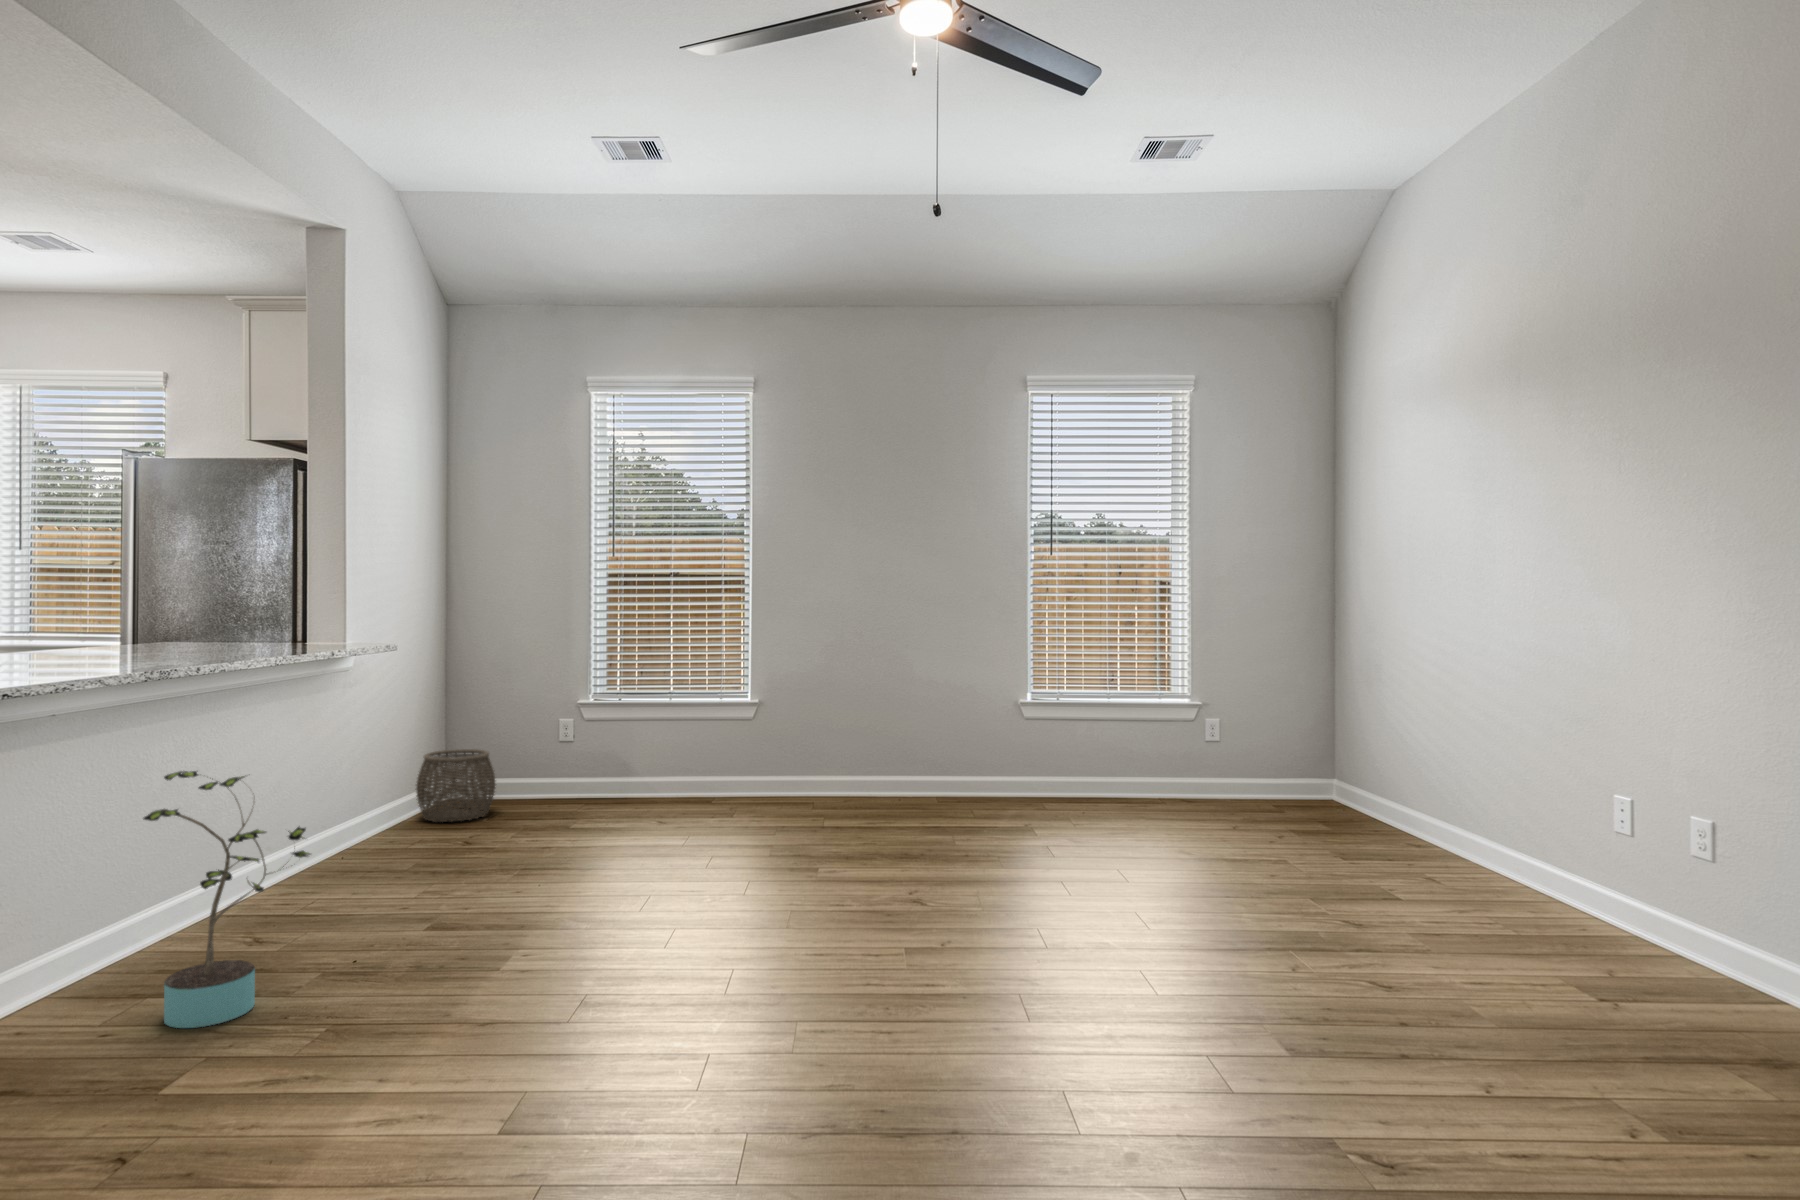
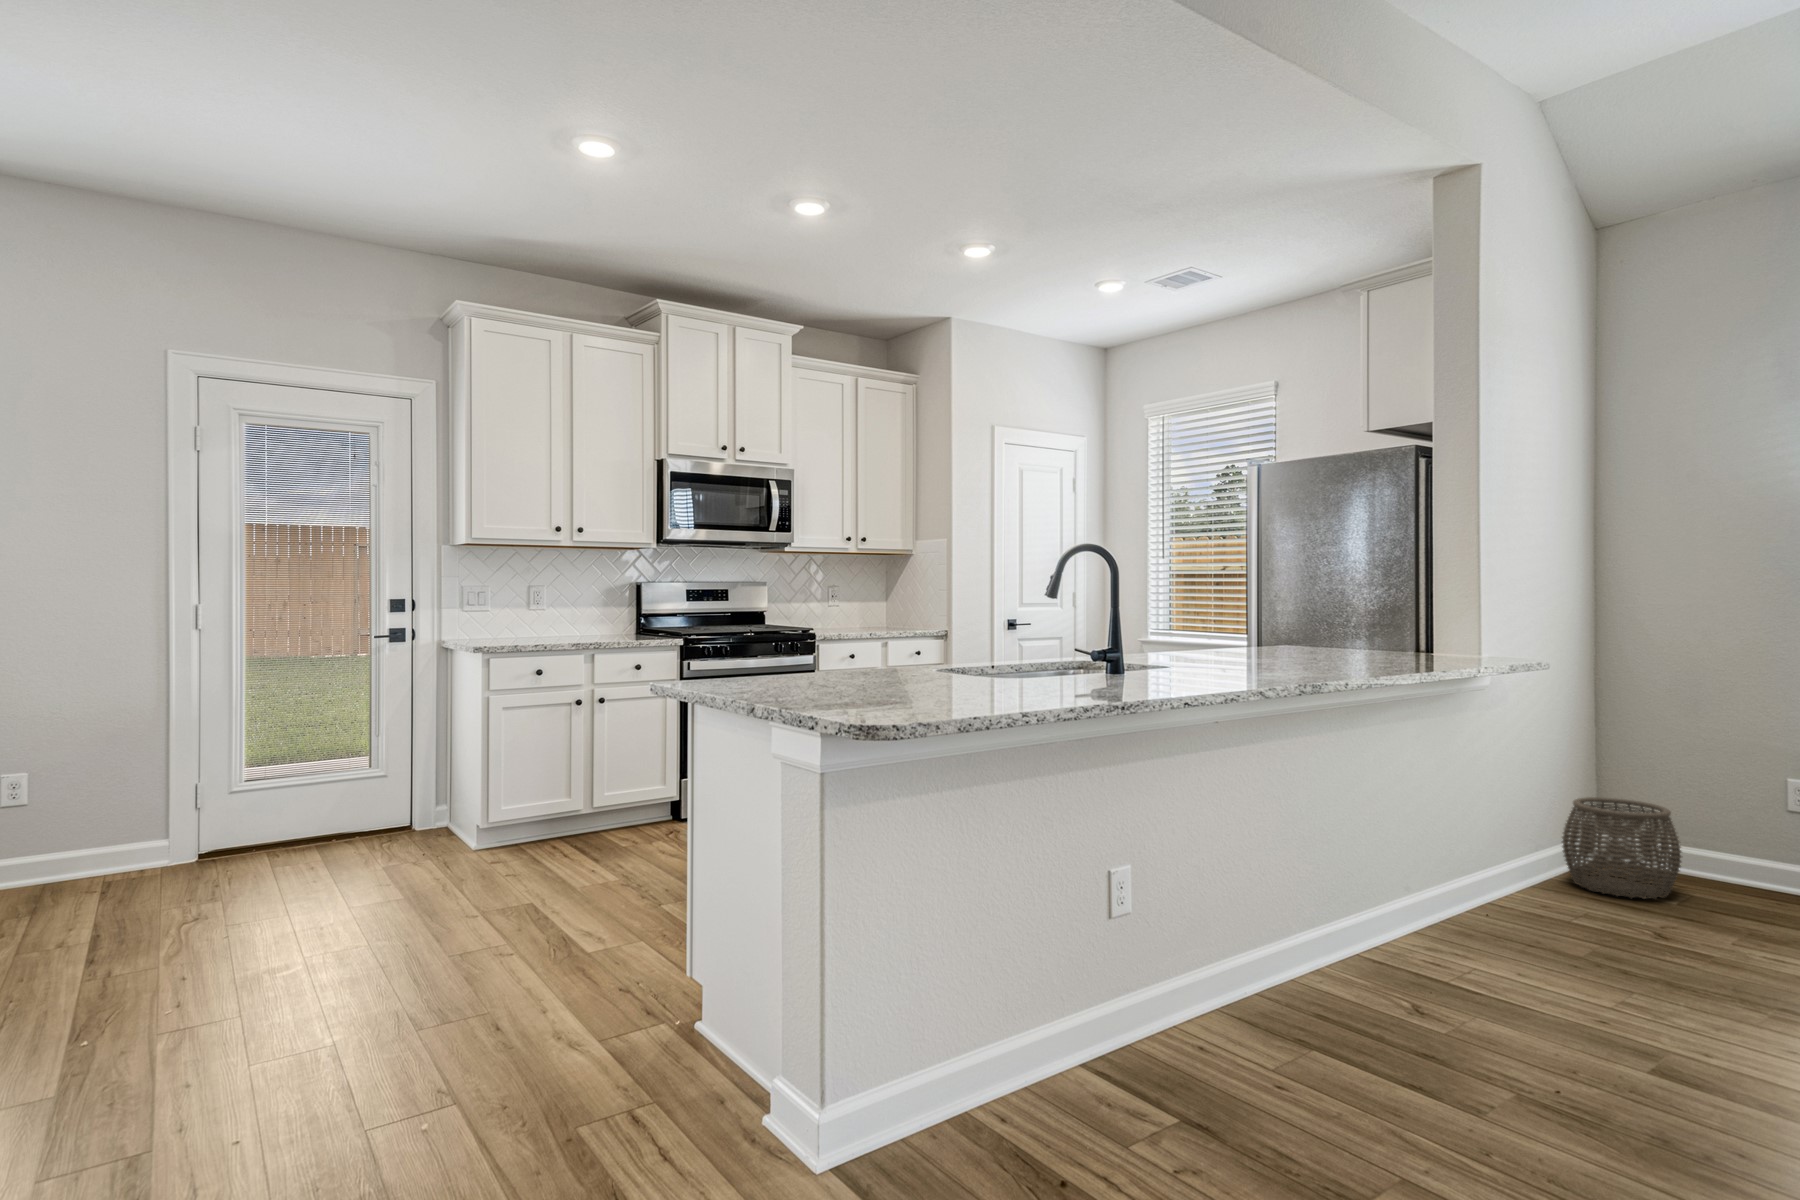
potted plant: present [144,771,310,1028] -> none [1316,808,1511,1139]

